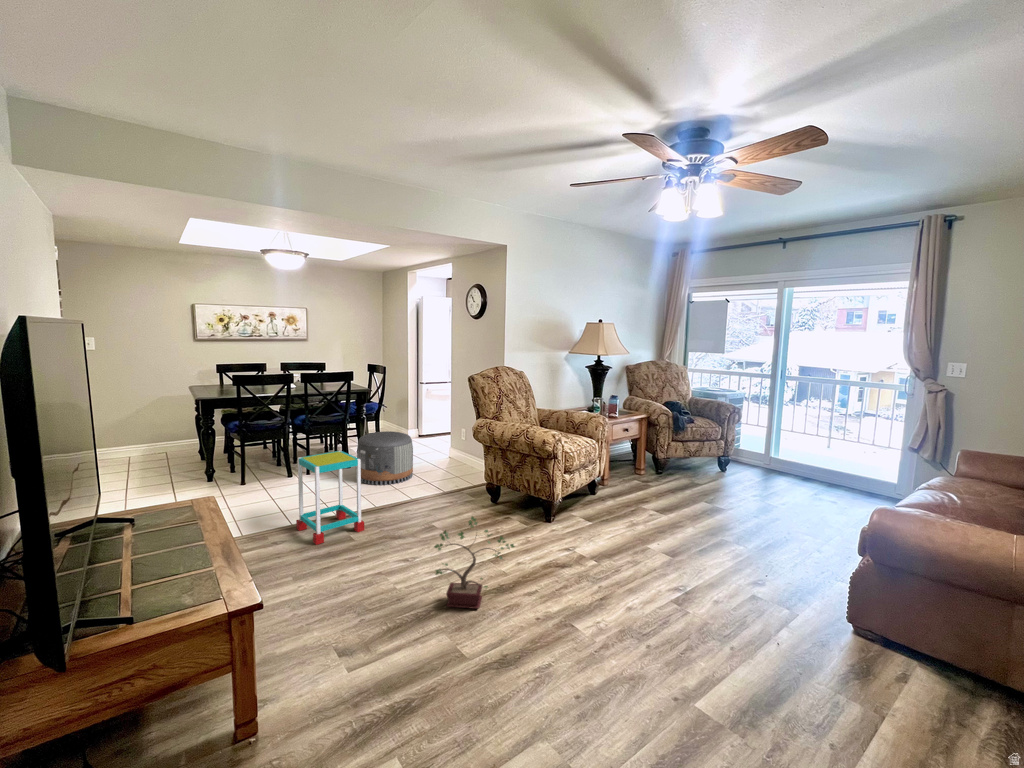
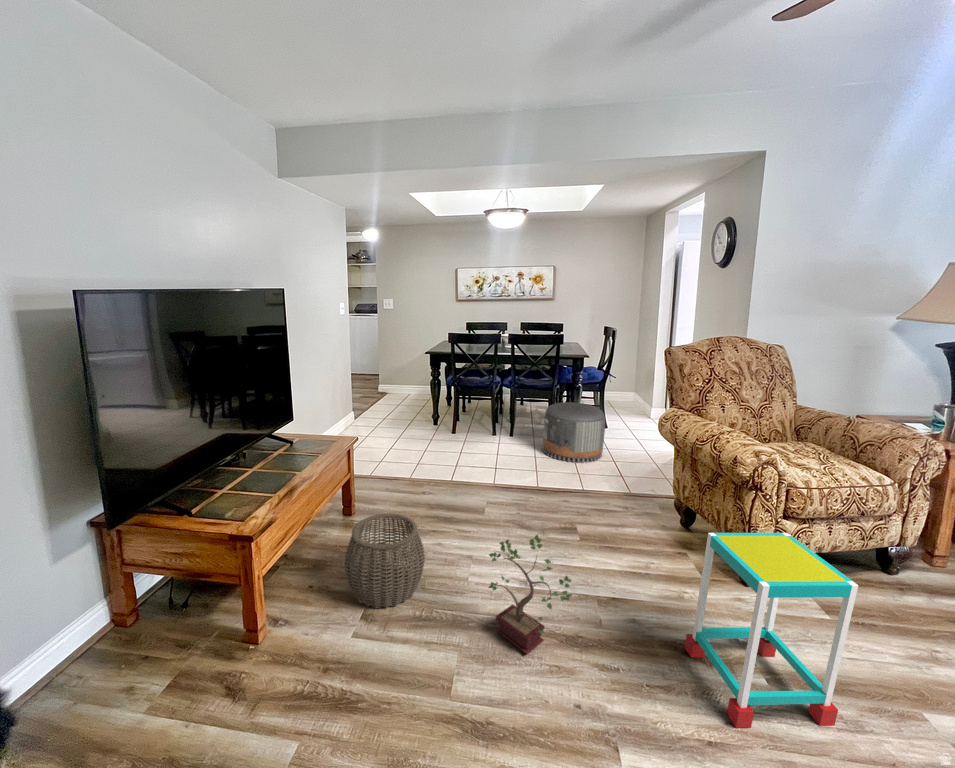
side table: present [296,451,364,545] -> present [685,533,858,728]
woven basket: none [286,549,367,642] -> present [344,514,425,608]

